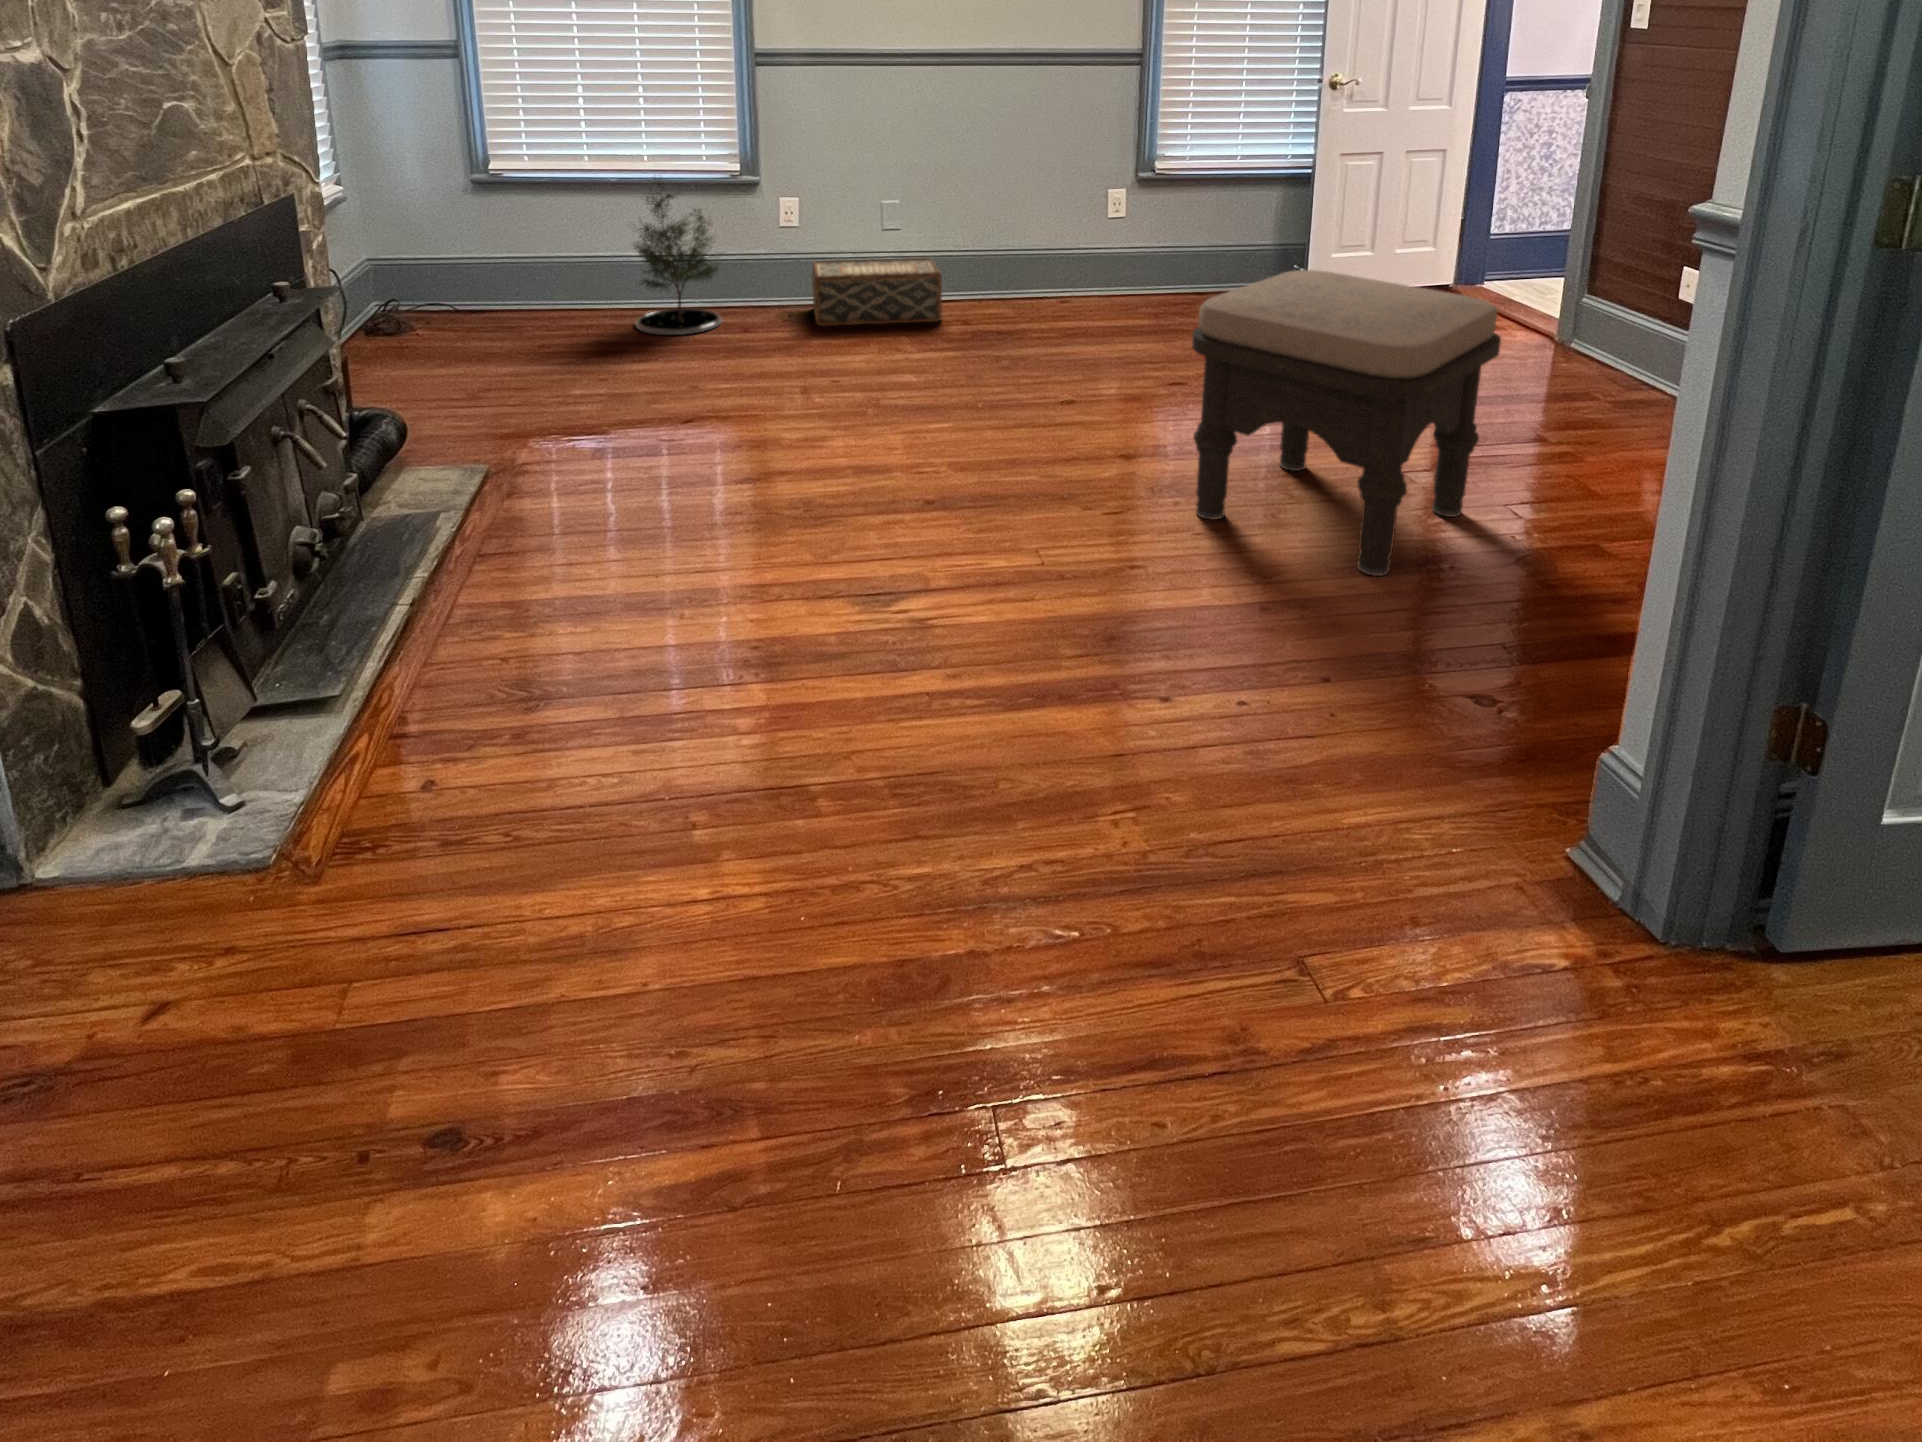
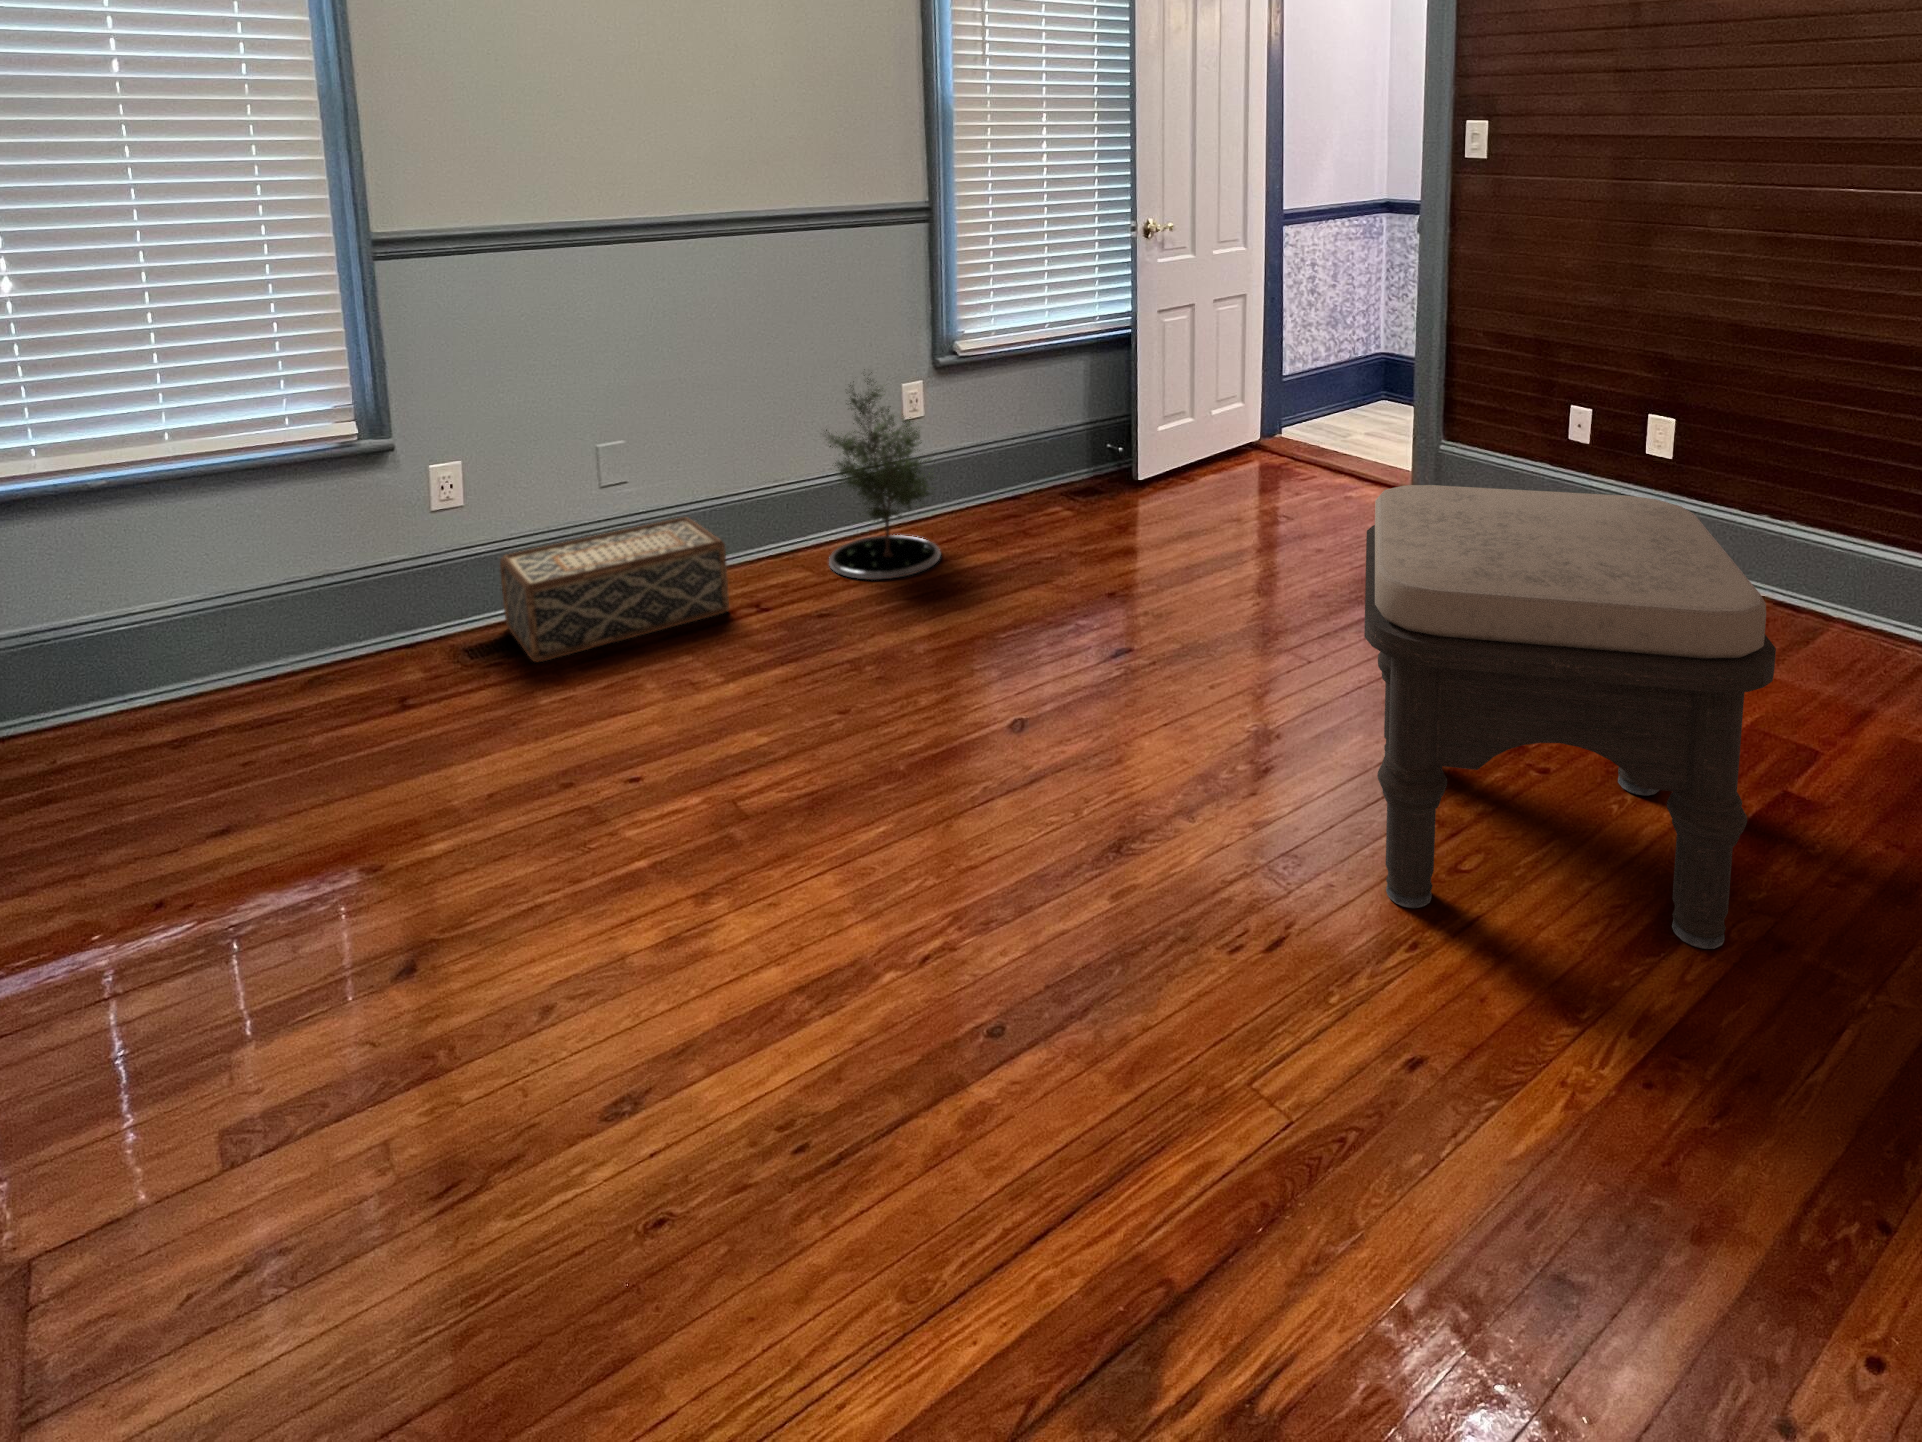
potted tree: present [634,179,724,335] -> present [825,369,940,580]

